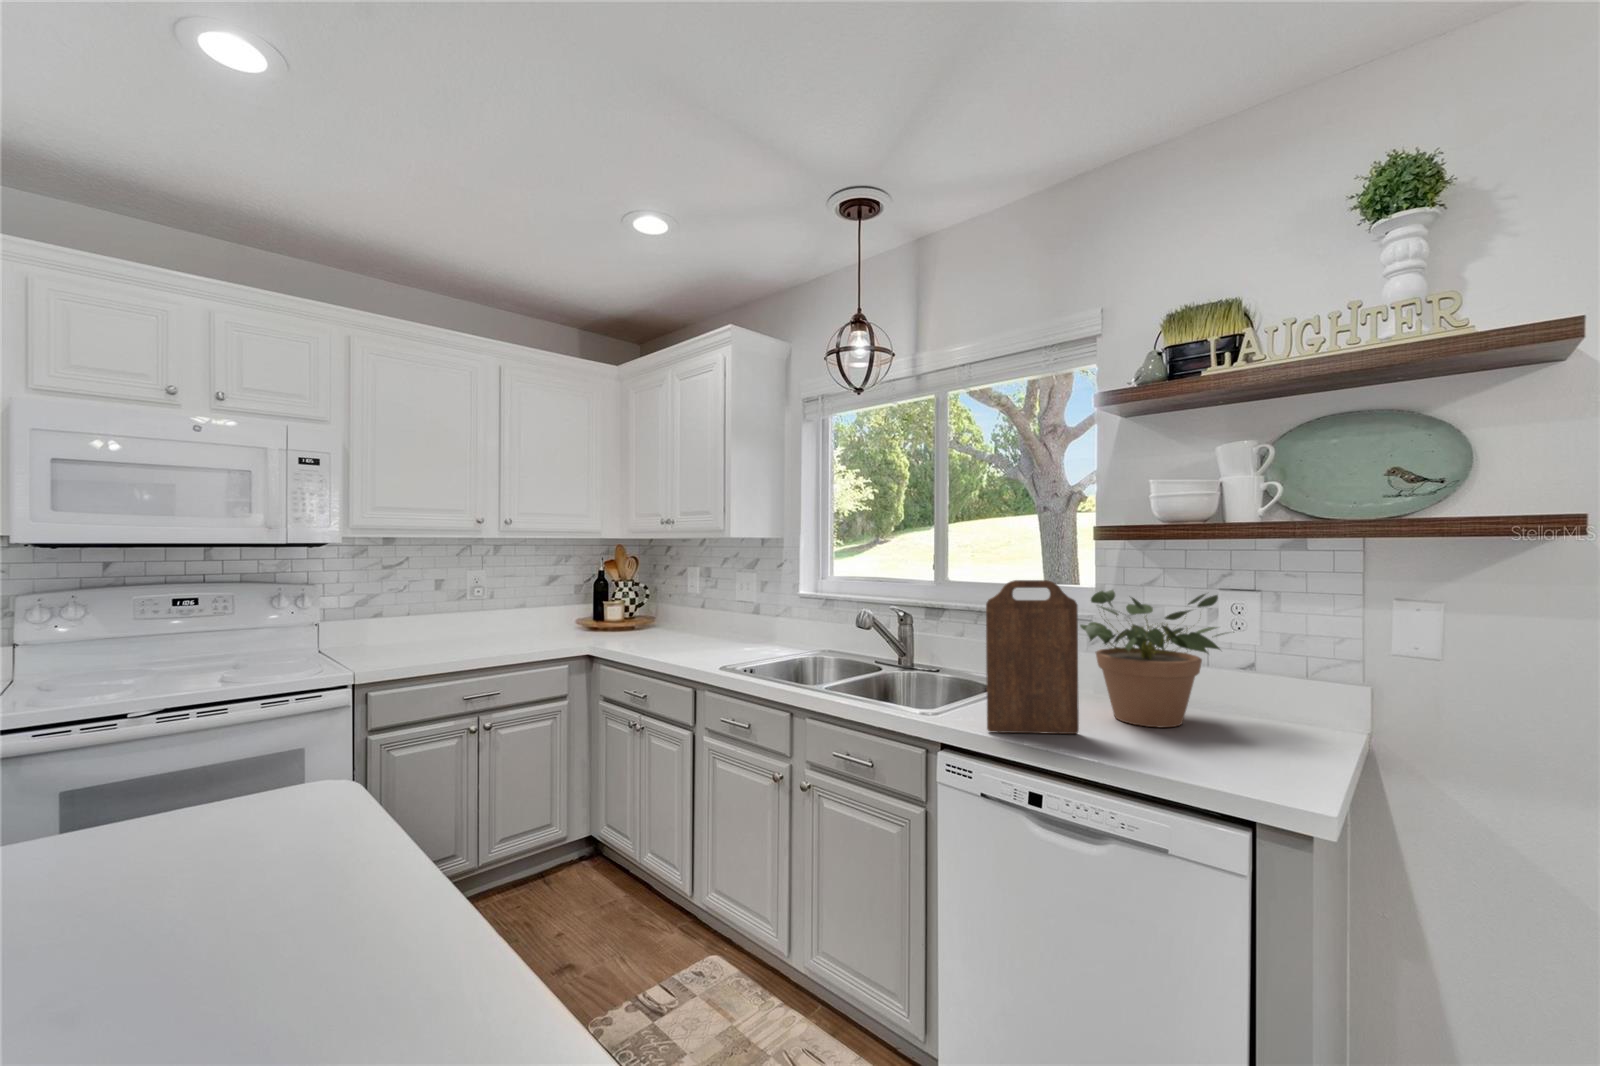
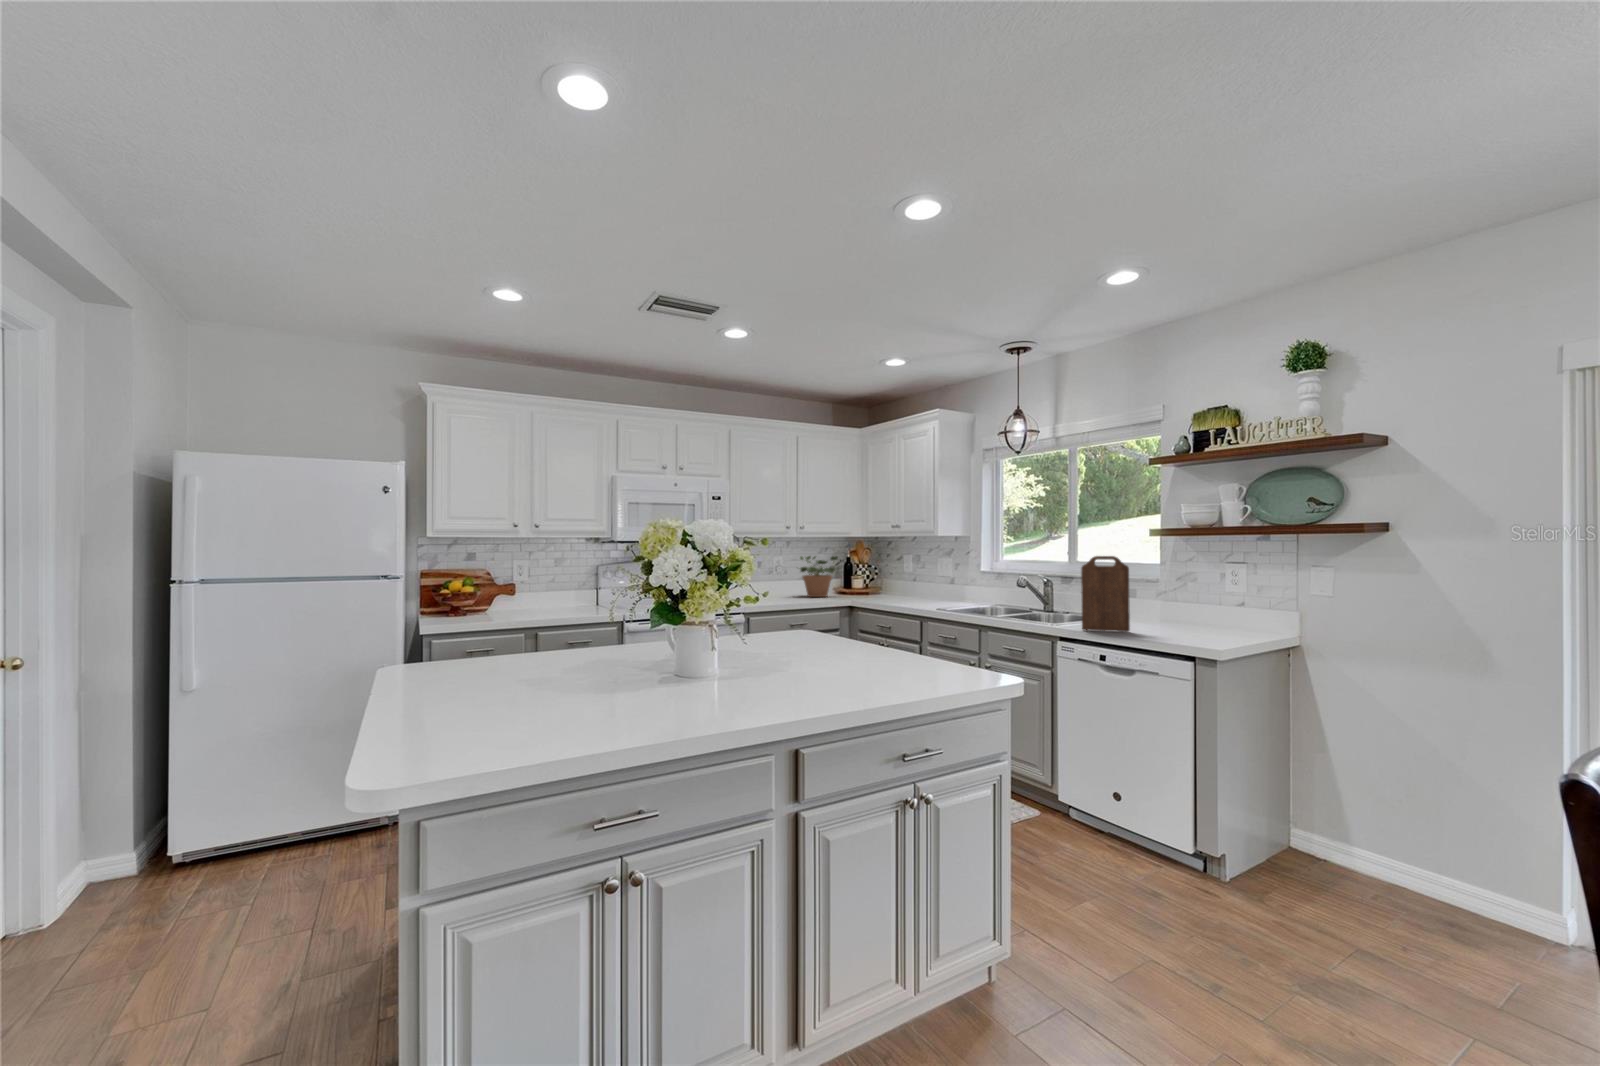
potted plant: present [1080,590,1234,728] -> present [800,556,838,597]

